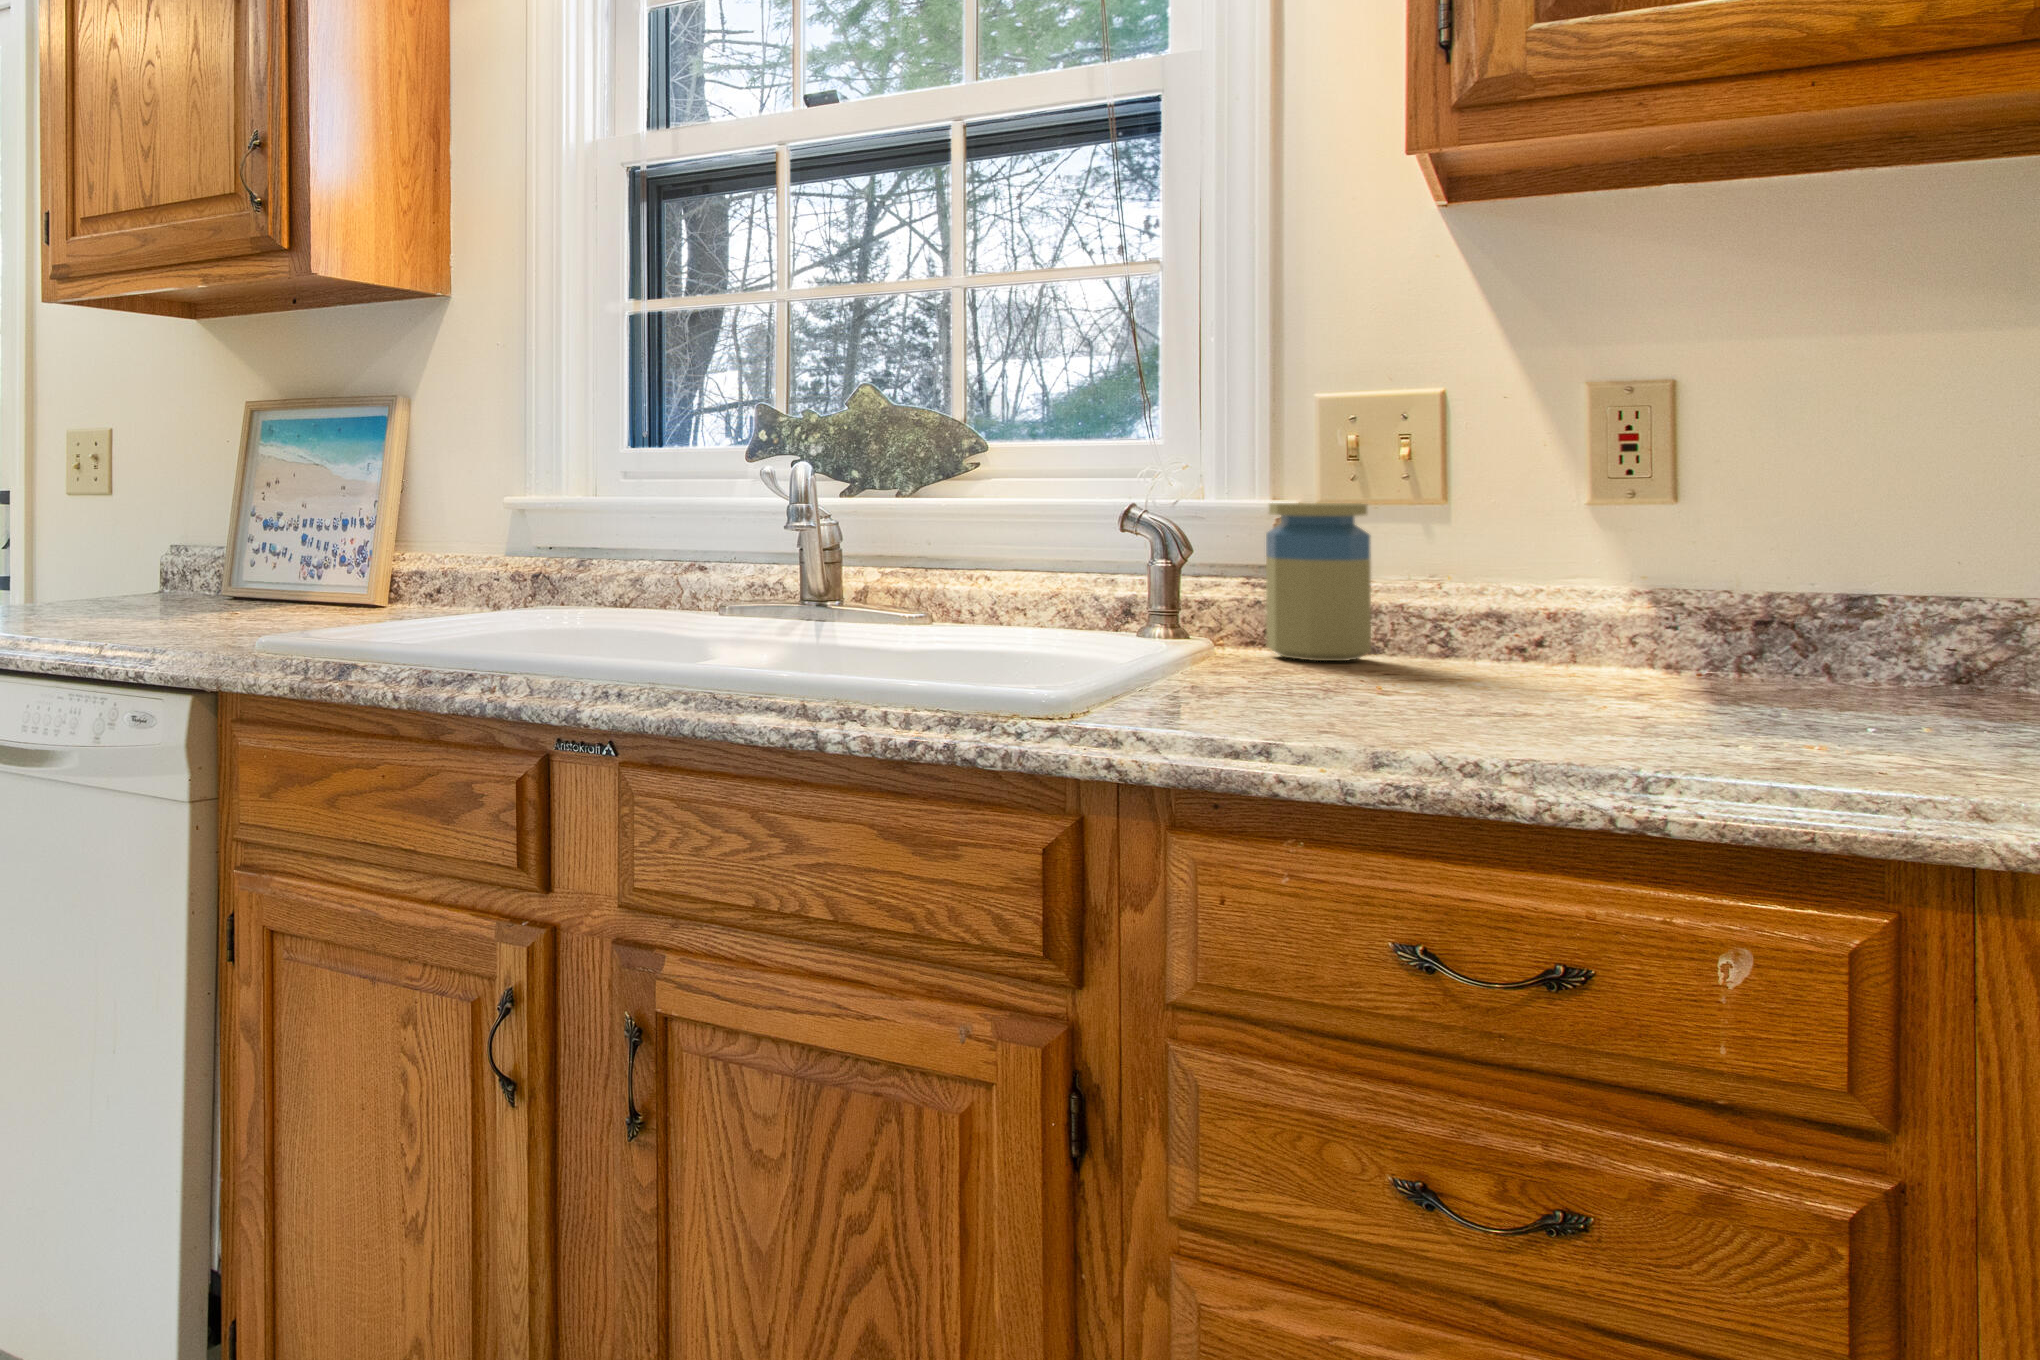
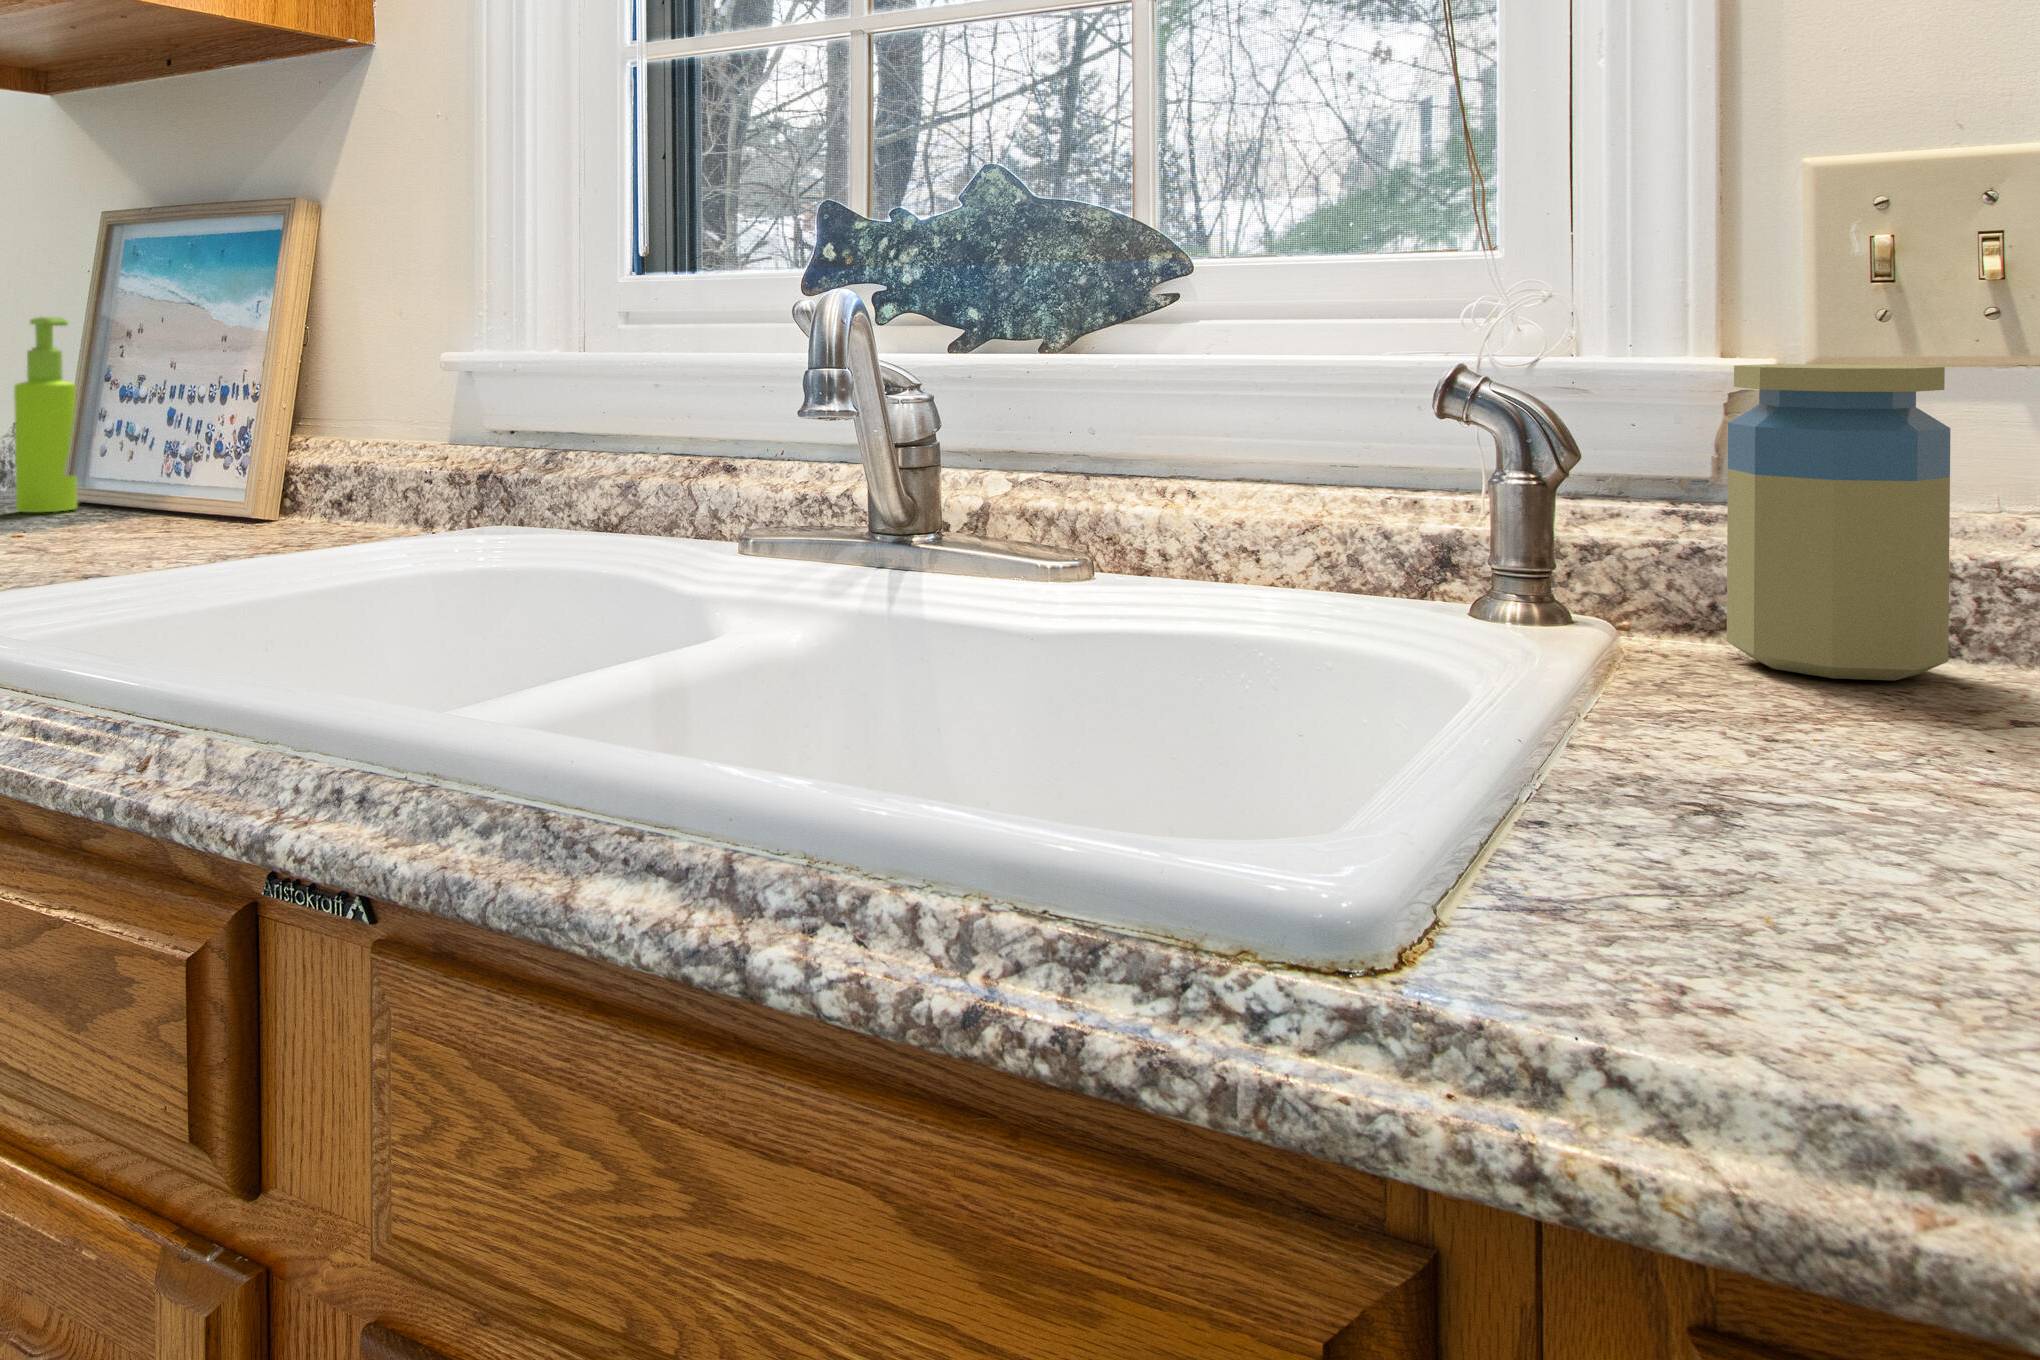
soap dispenser: none [195,473,234,604] -> present [14,317,77,512]

